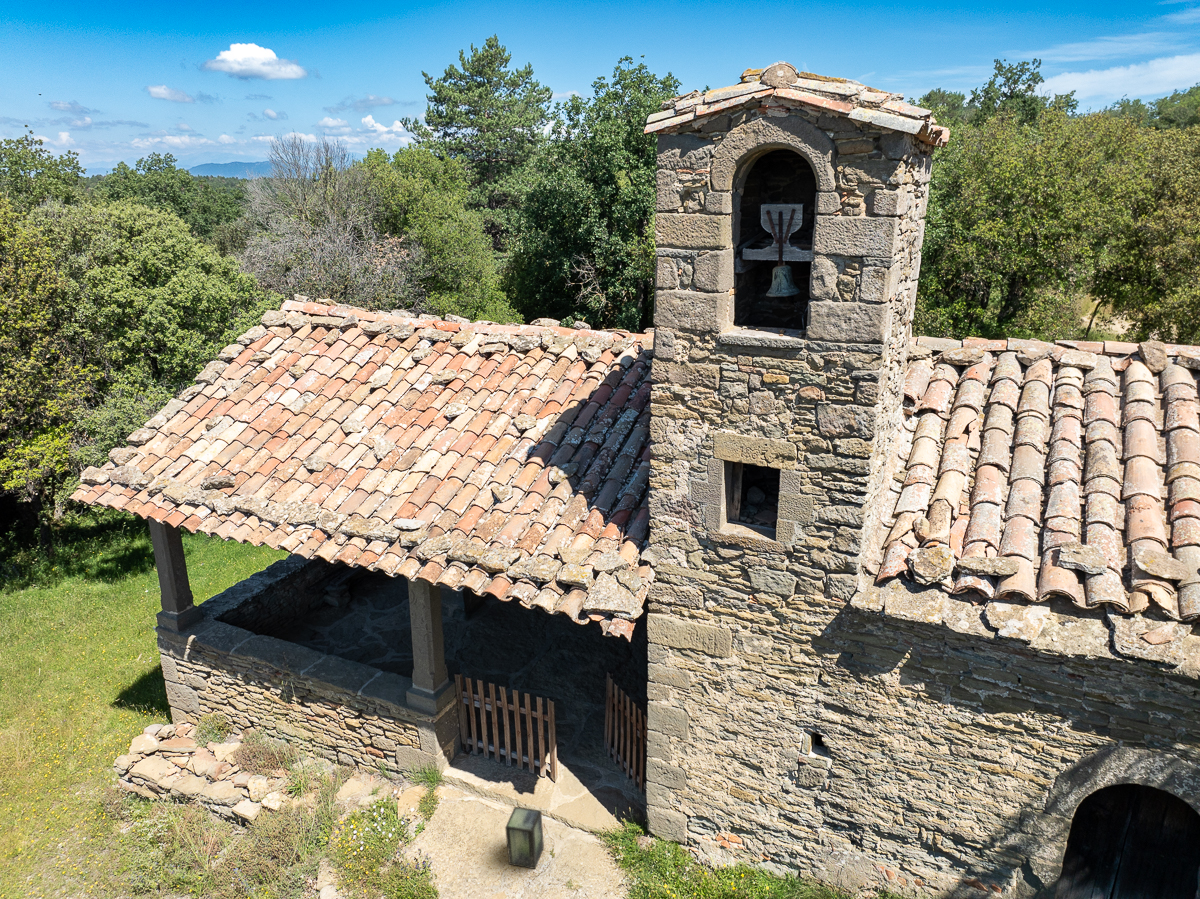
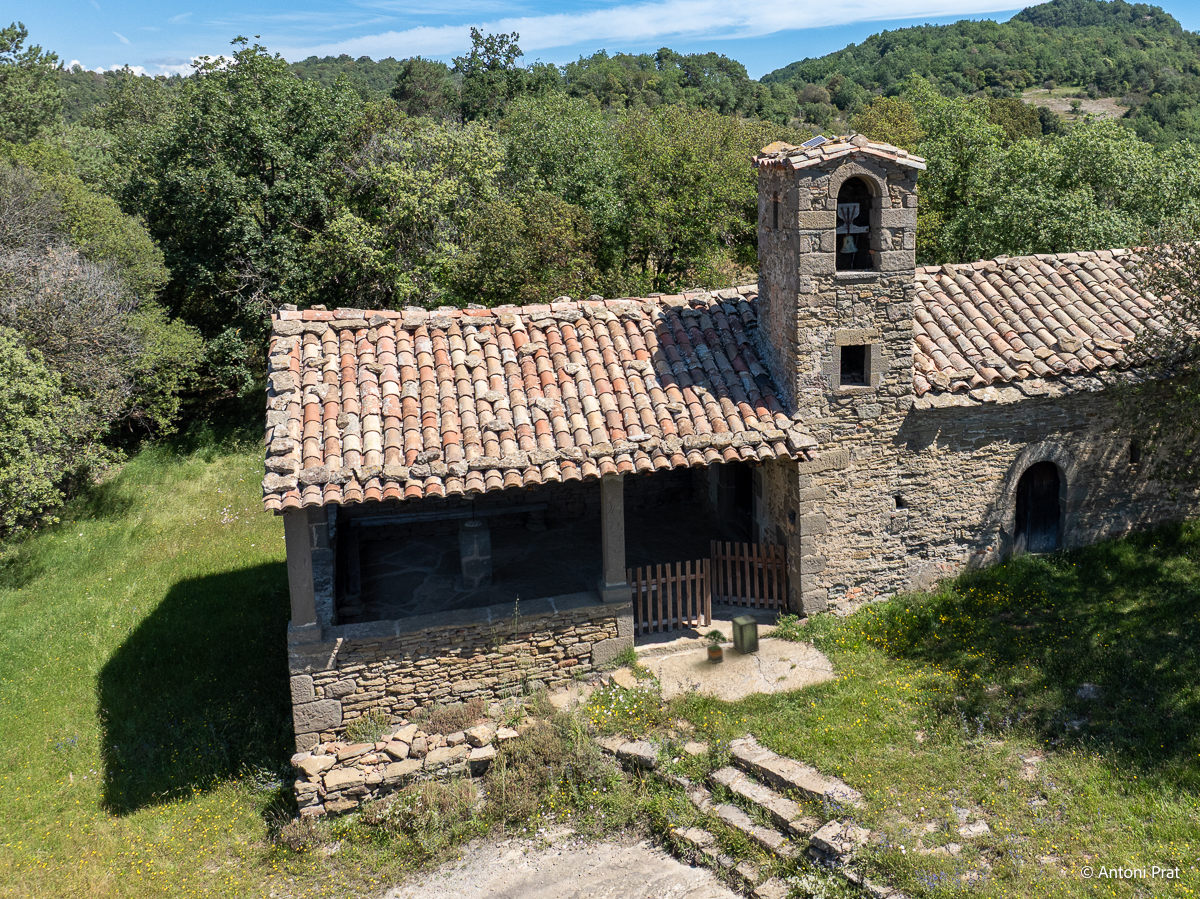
potted tree: none [455,814,485,863] -> present [704,630,727,664]

